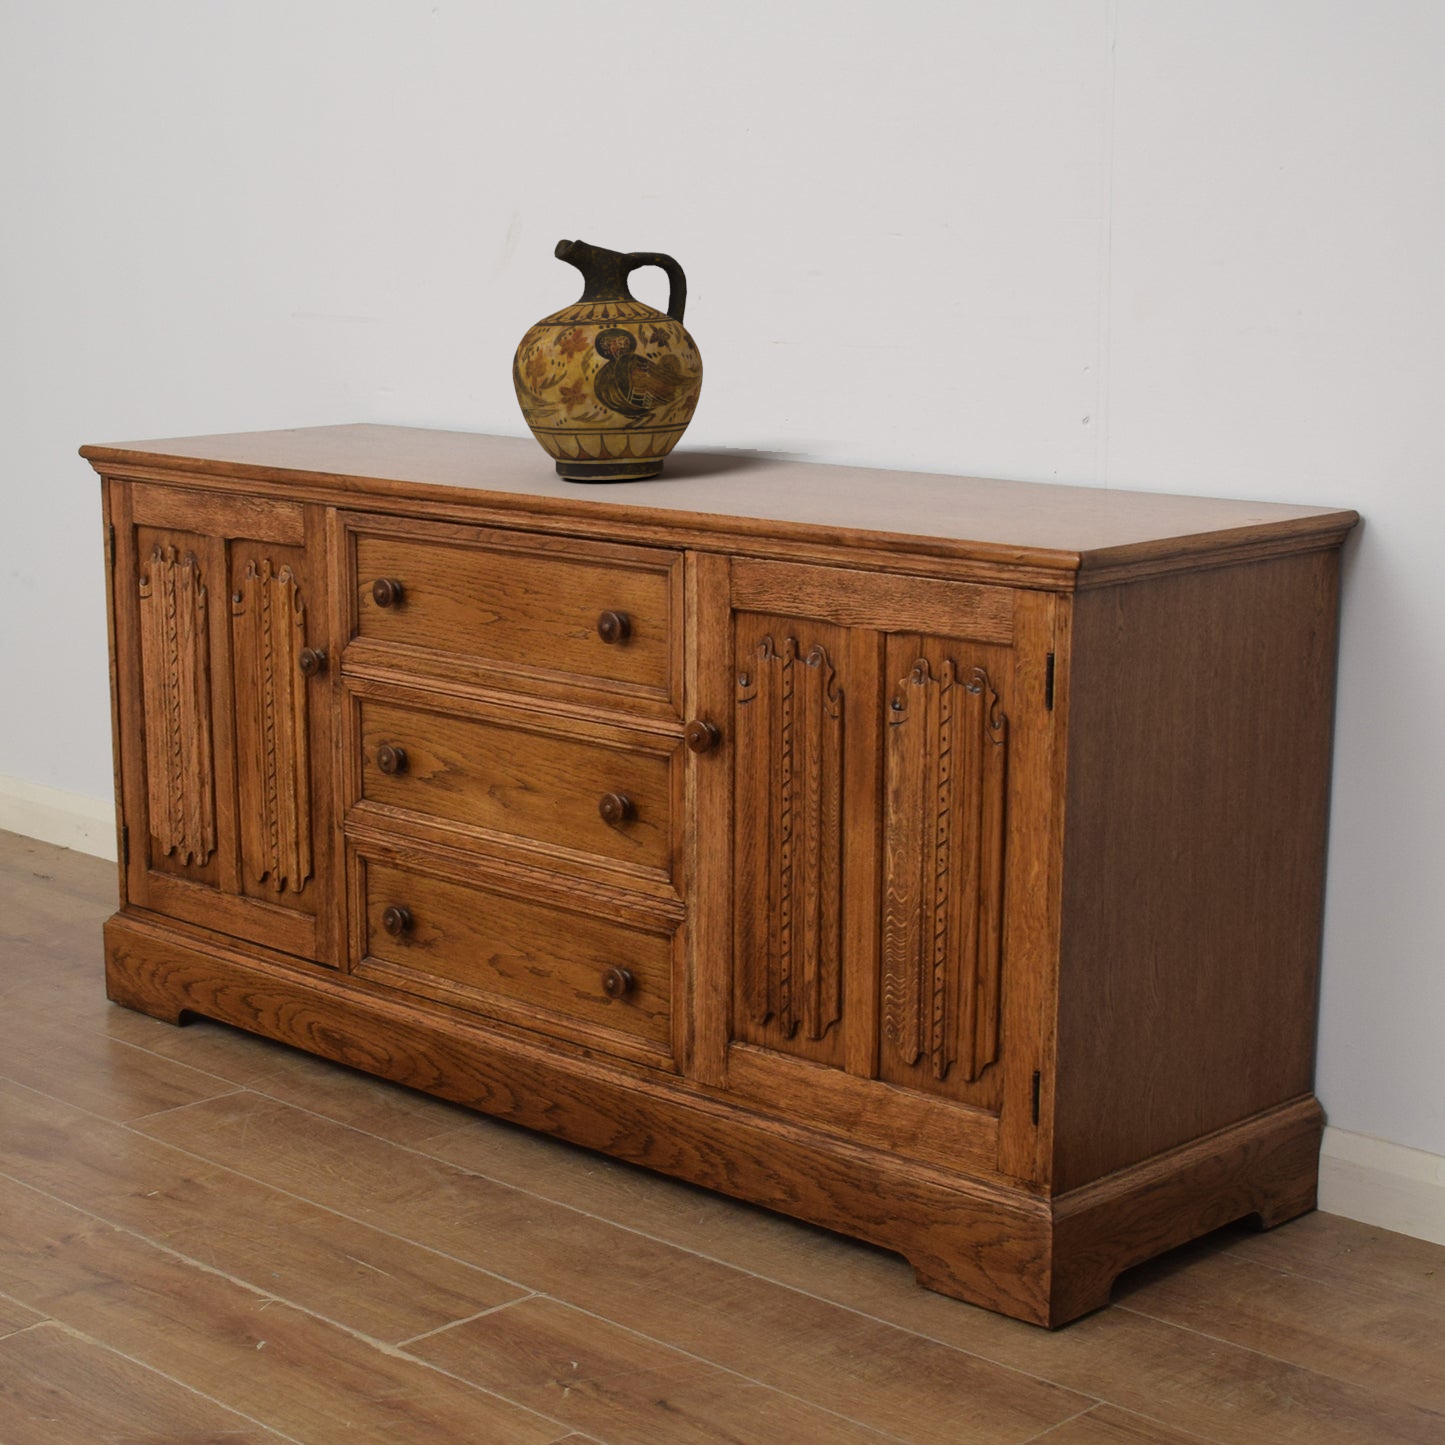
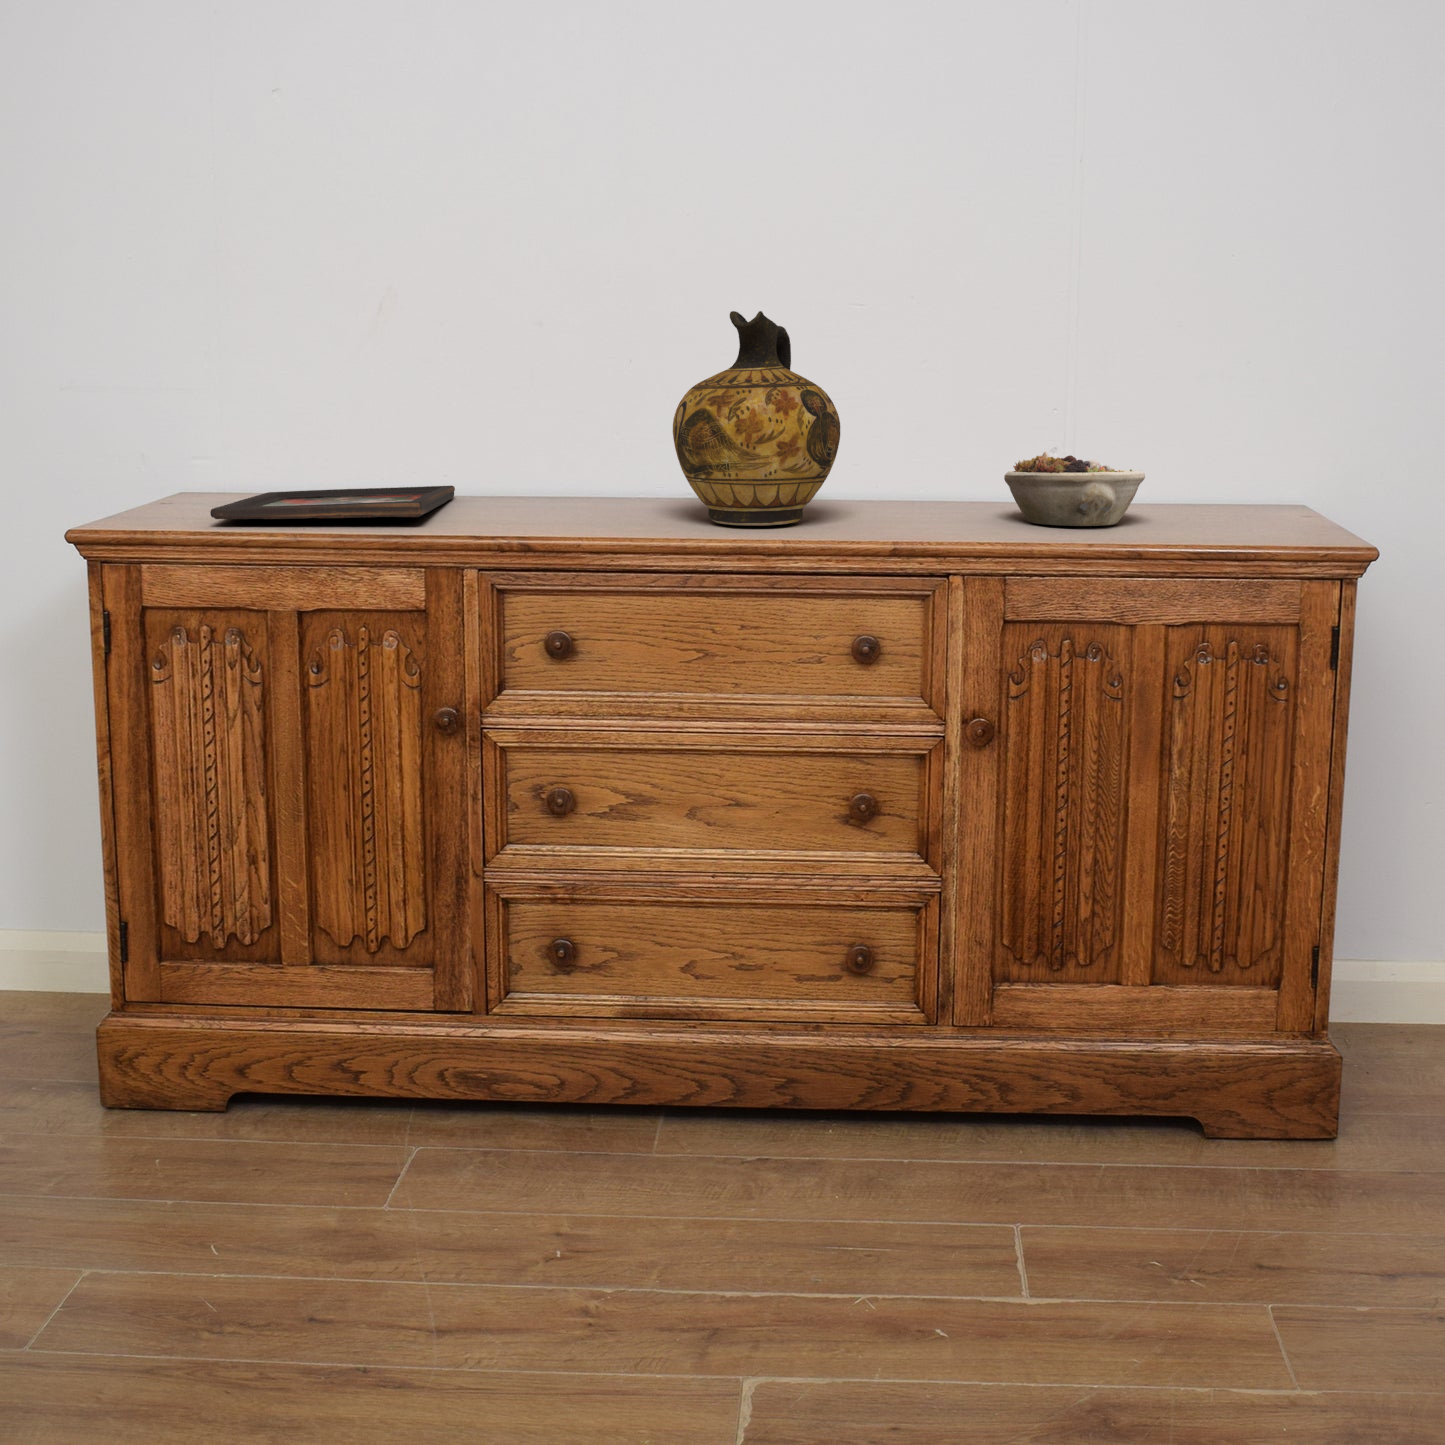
succulent planter: none [831,408,1004,503] -> present [1004,451,1145,526]
decorative tray: none [179,418,496,451] -> present [210,486,455,519]

